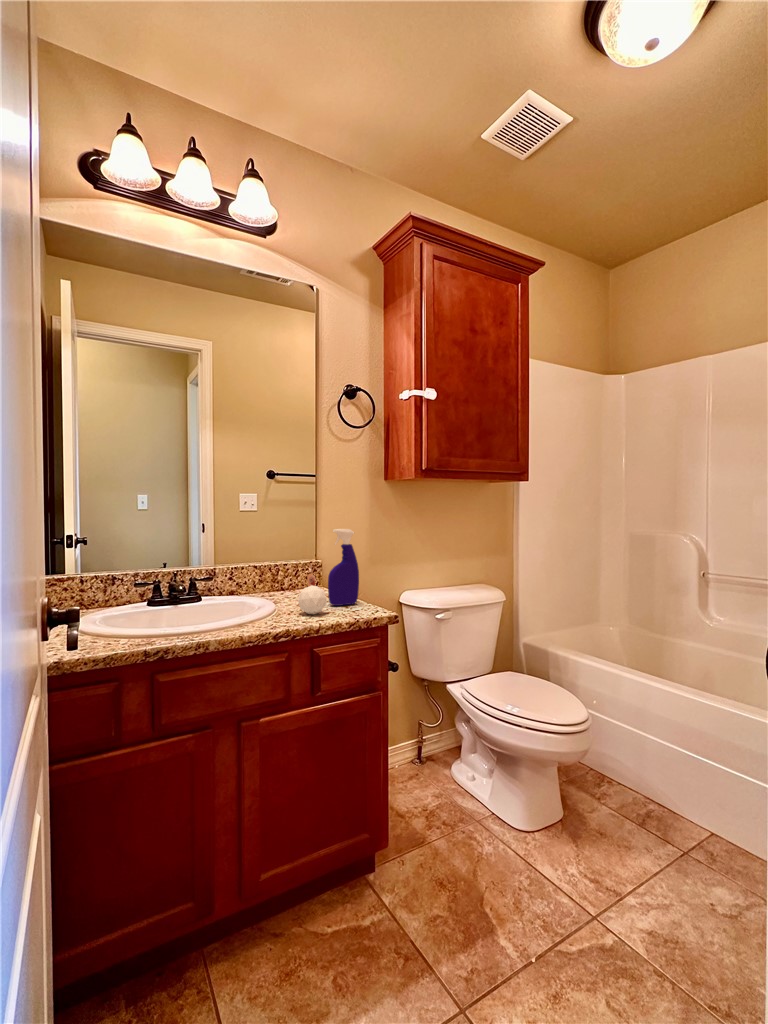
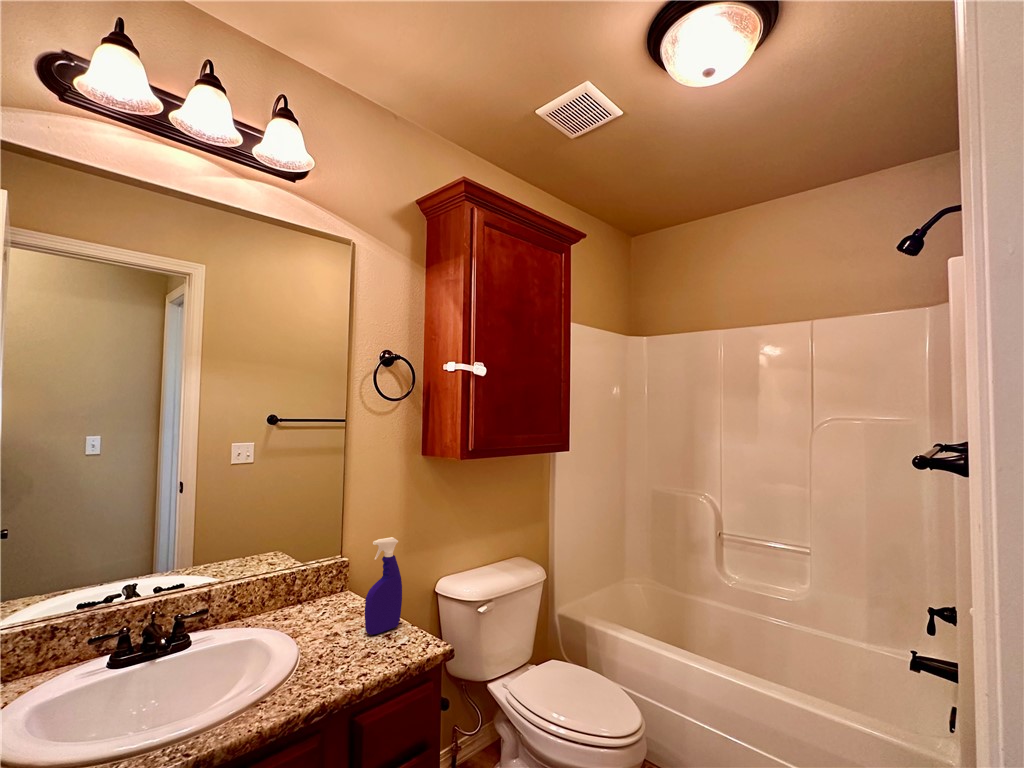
candle: present [298,565,326,614] -> none [330,593,366,662]

